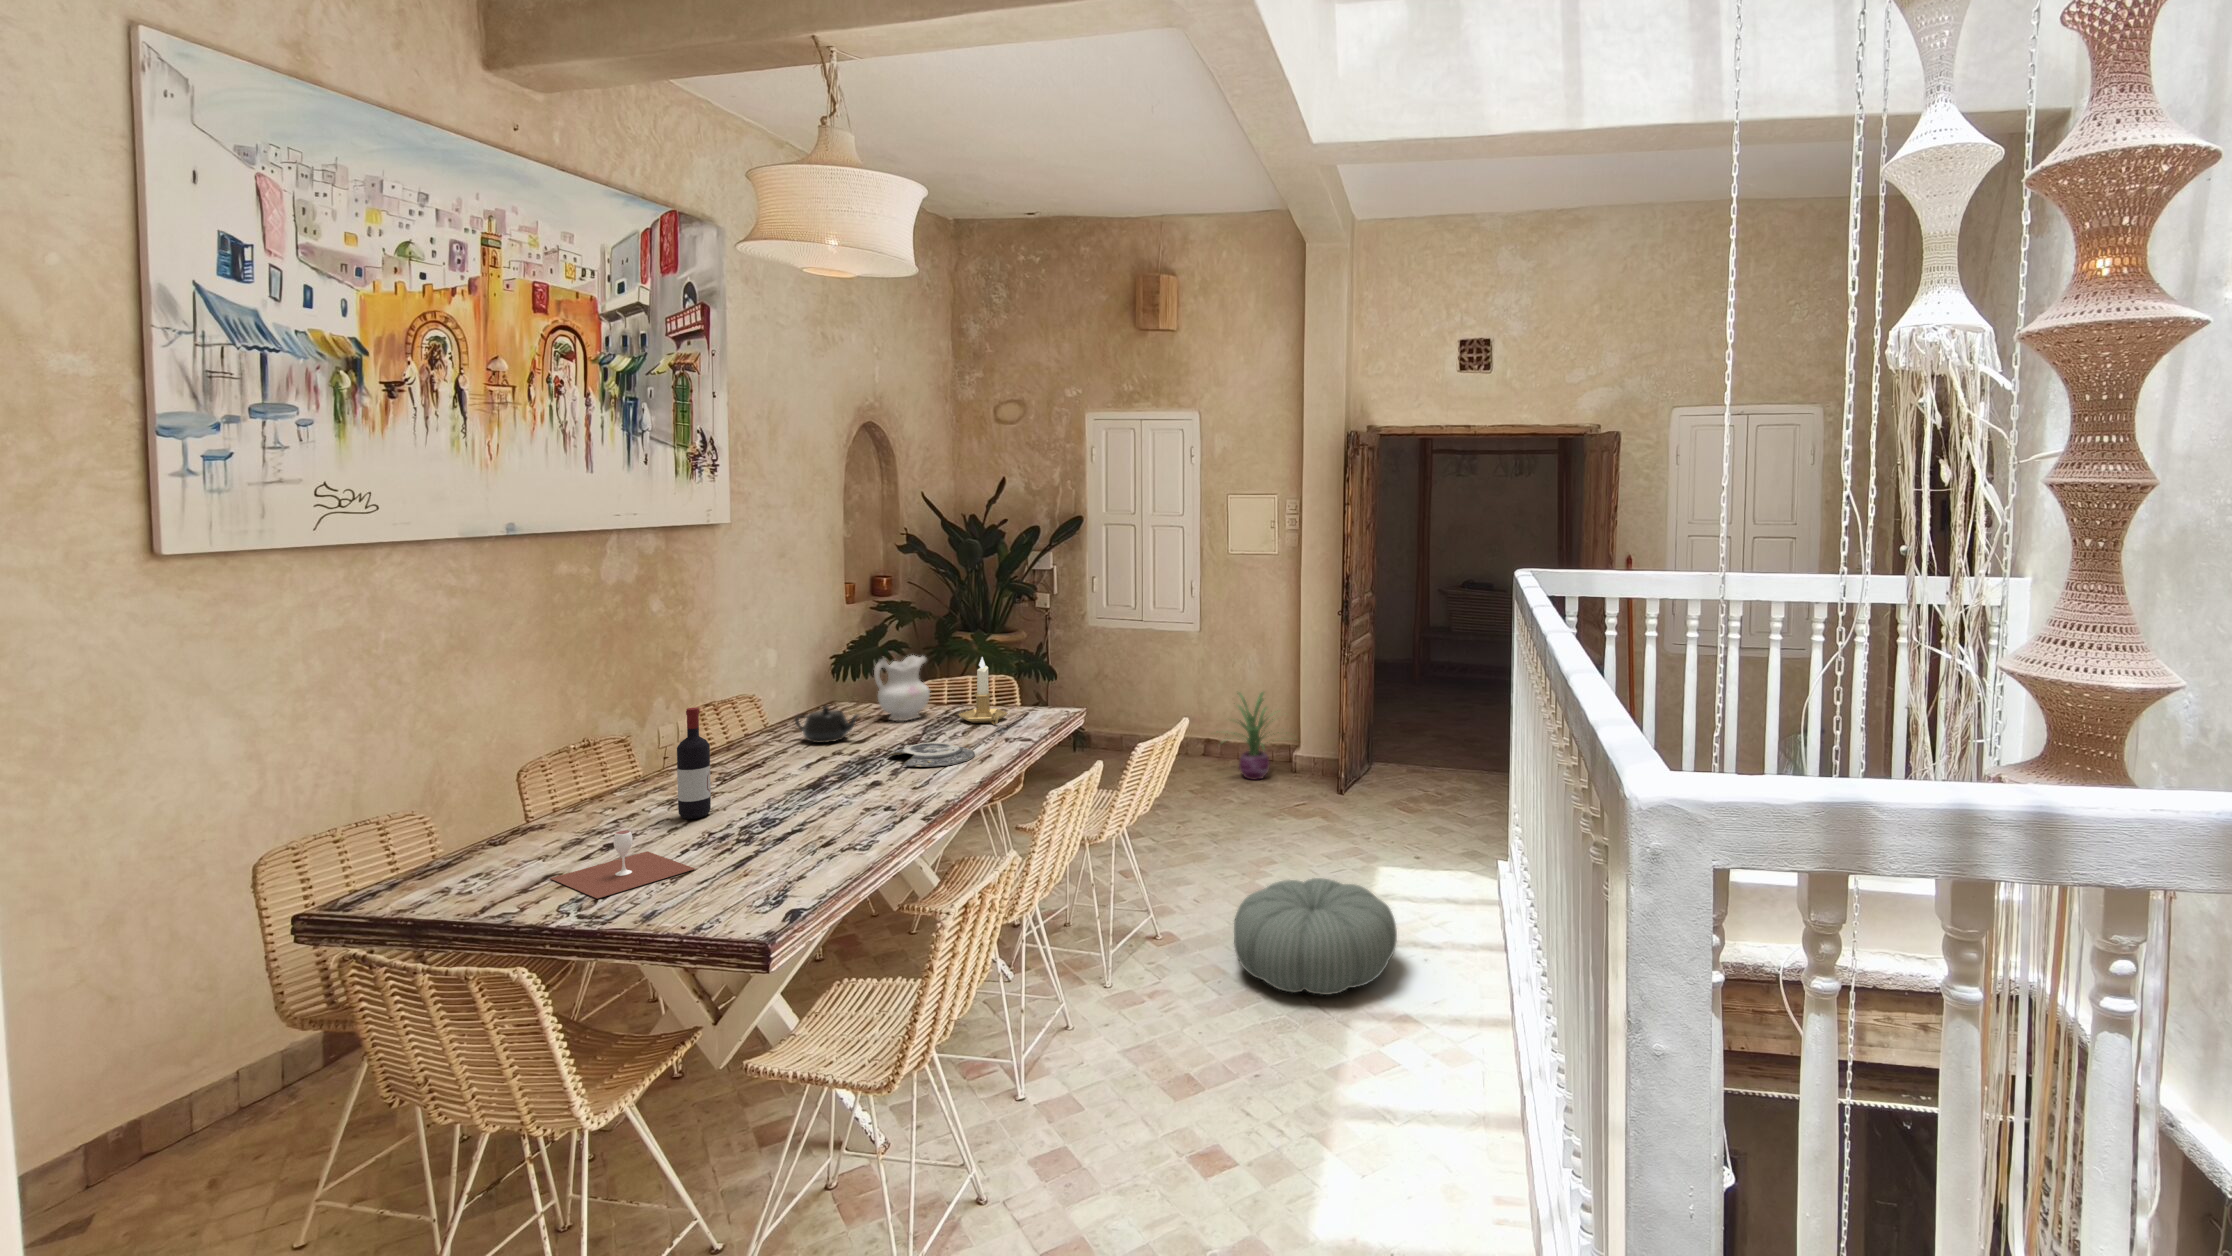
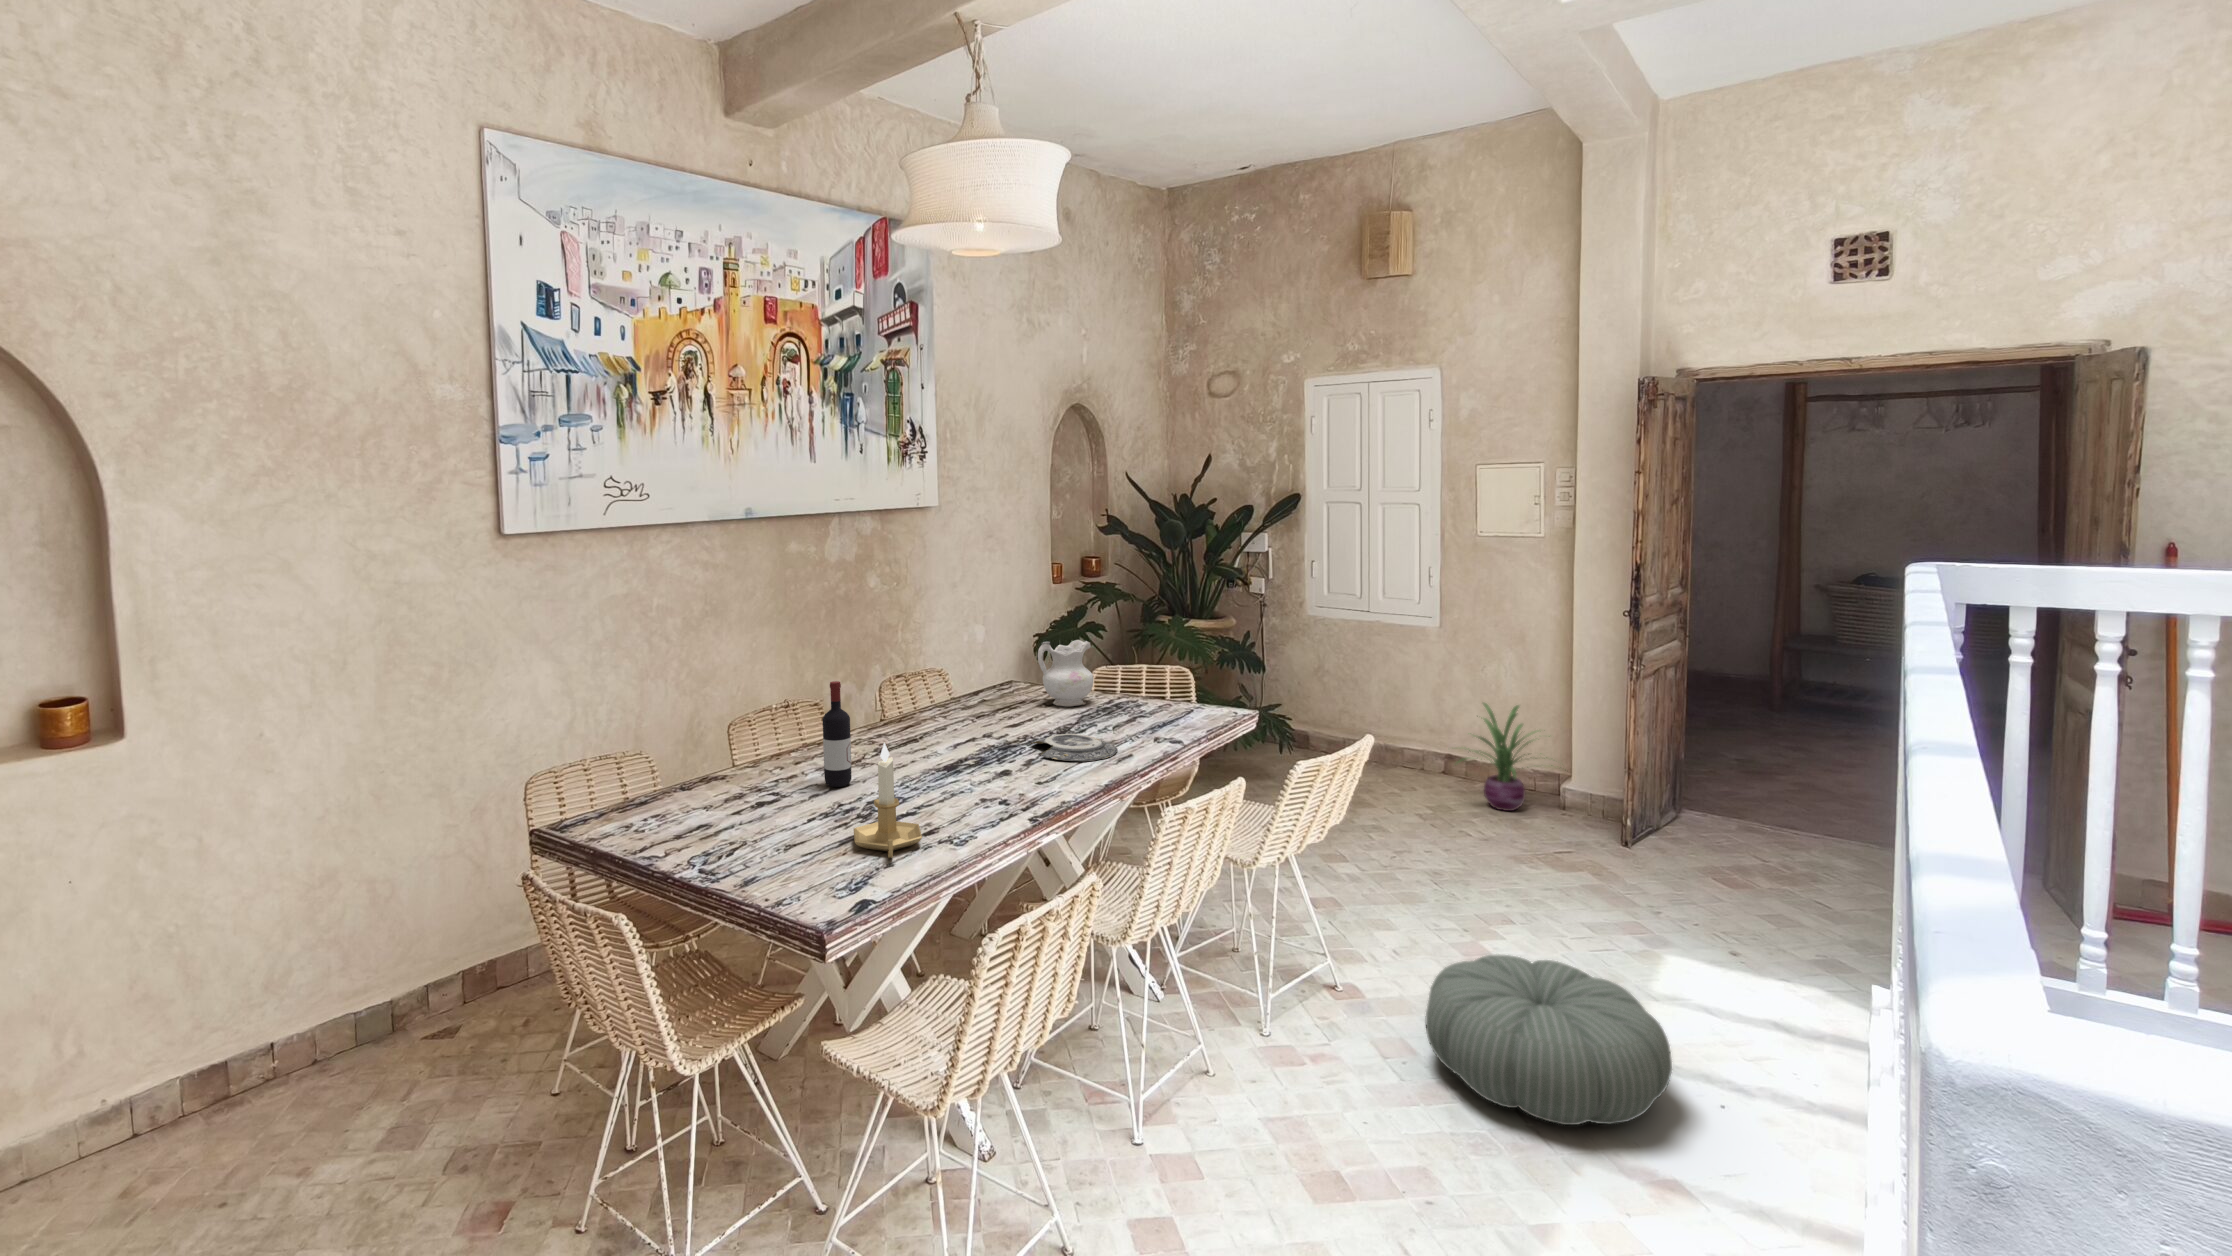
candlestick: present [958,657,1008,725] -> present [854,743,922,858]
teapot: present [795,706,859,743] -> none [960,686,1016,722]
wine glass: present [550,830,695,899] -> none [700,794,808,856]

